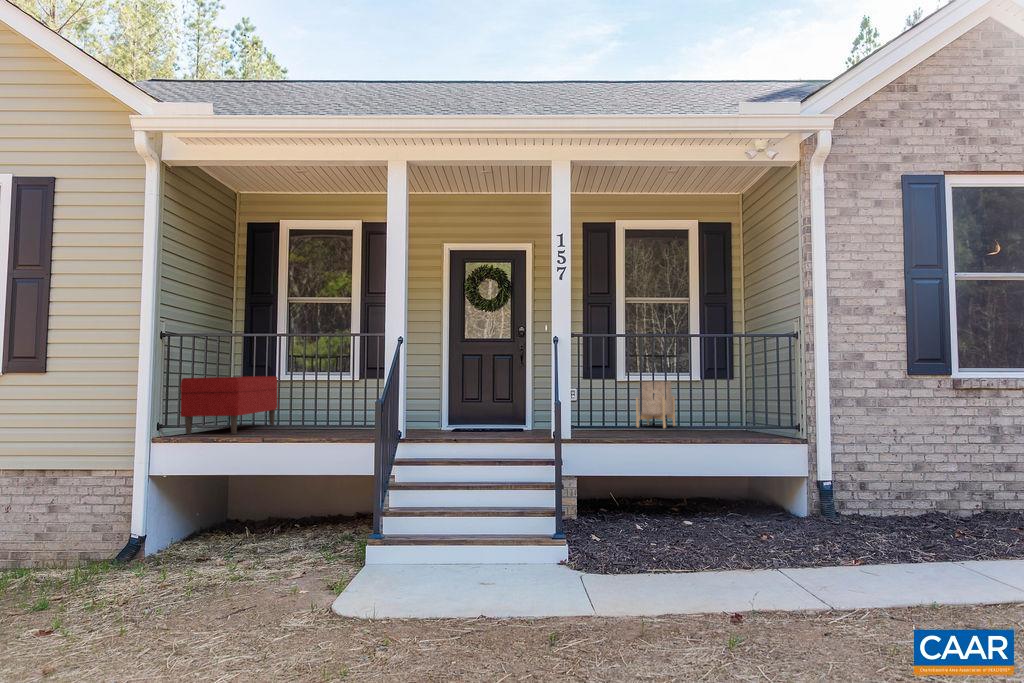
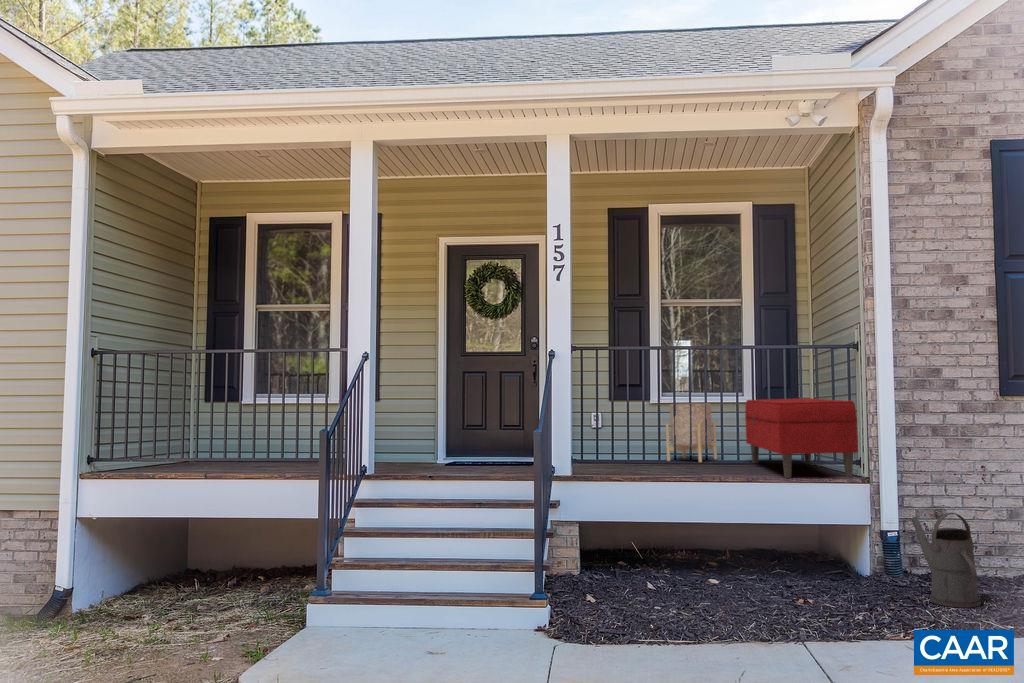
bench: present [180,376,279,435] -> present [745,398,858,478]
watering can: none [841,466,902,540] -> present [911,512,981,608]

